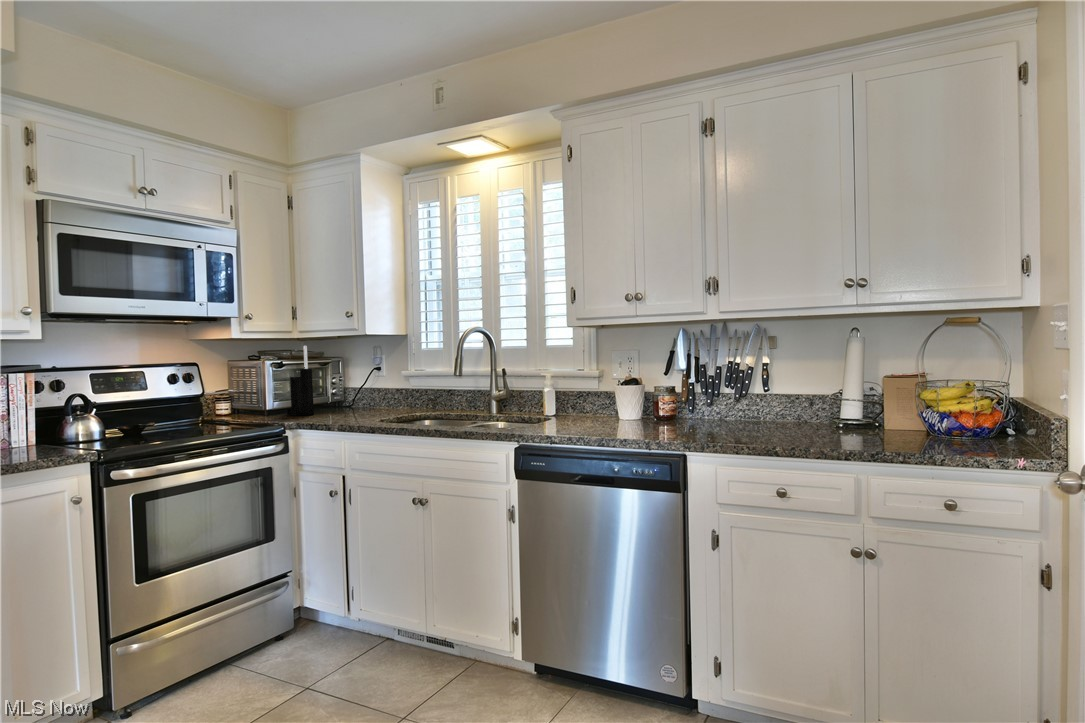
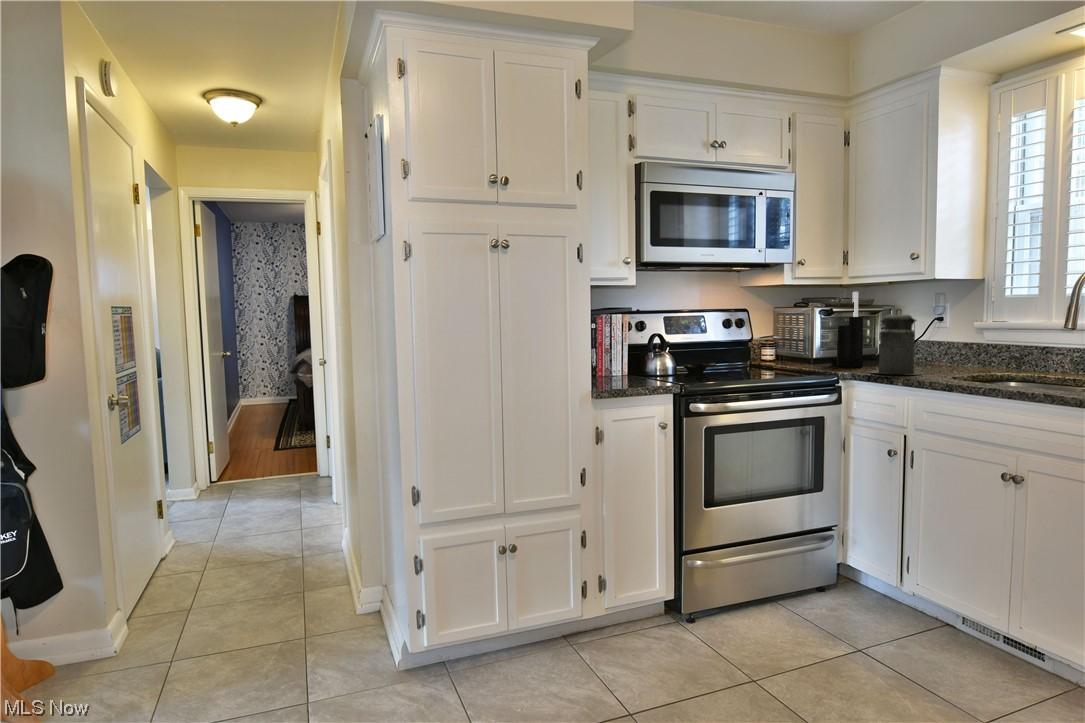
canister: none [317,361,360,420] -> present [872,309,921,375]

